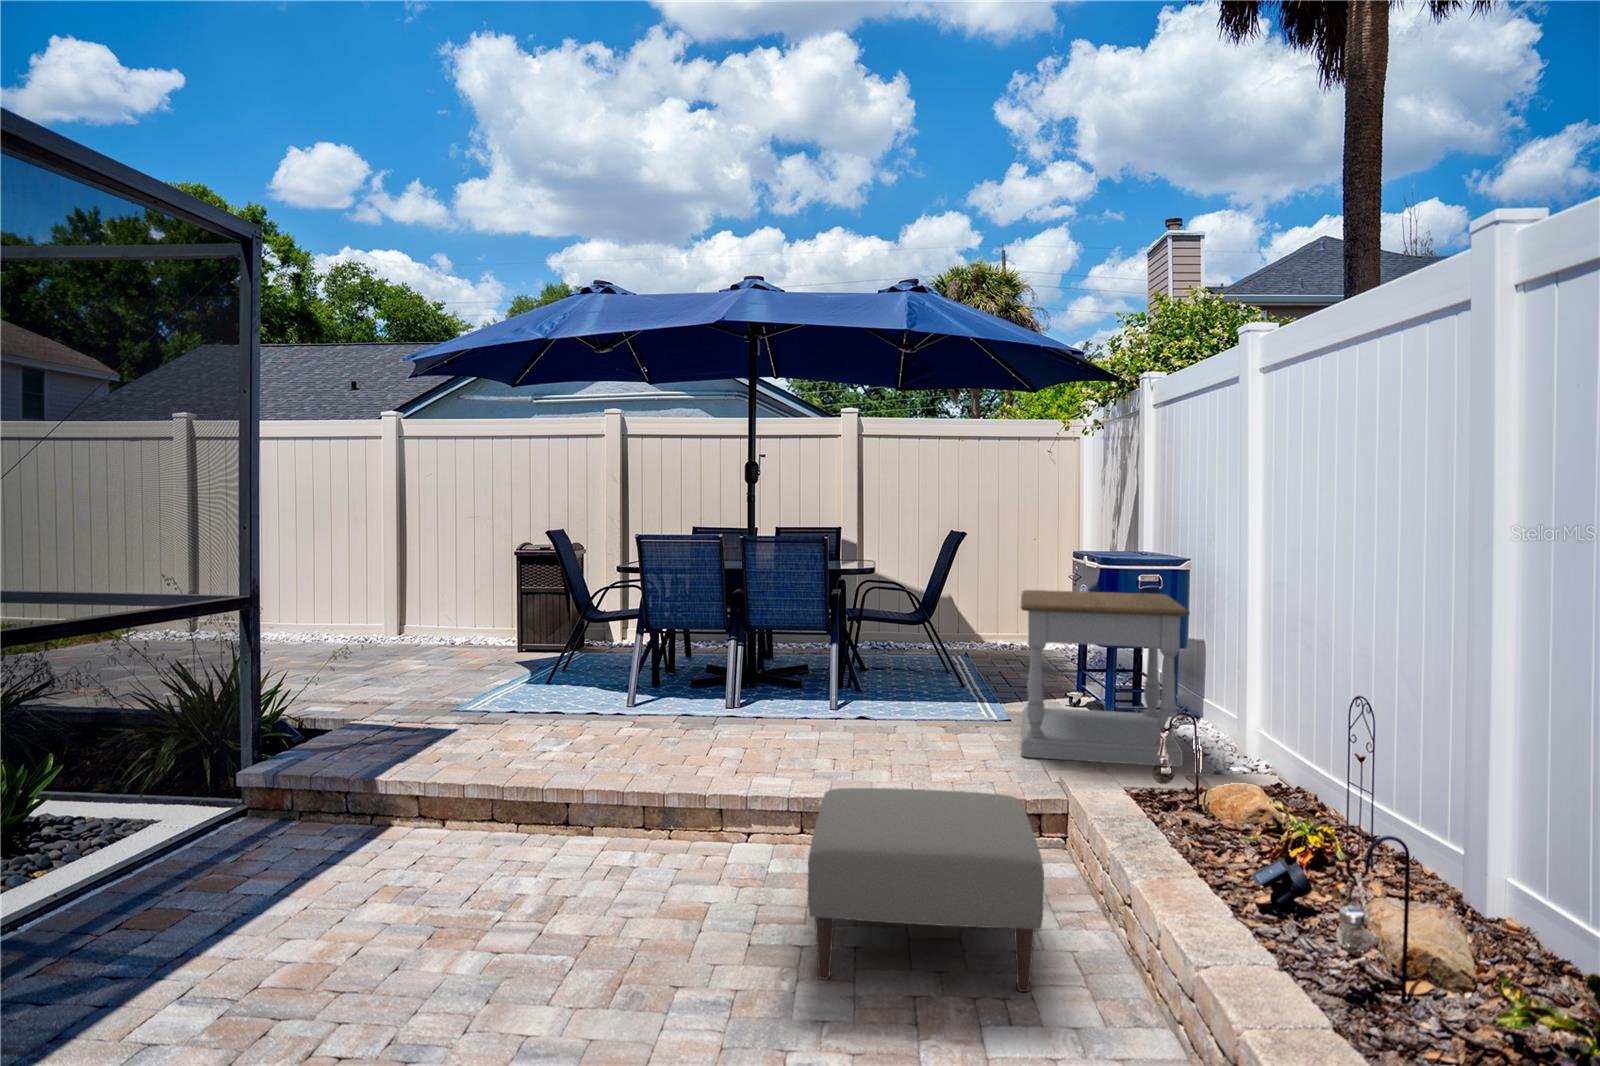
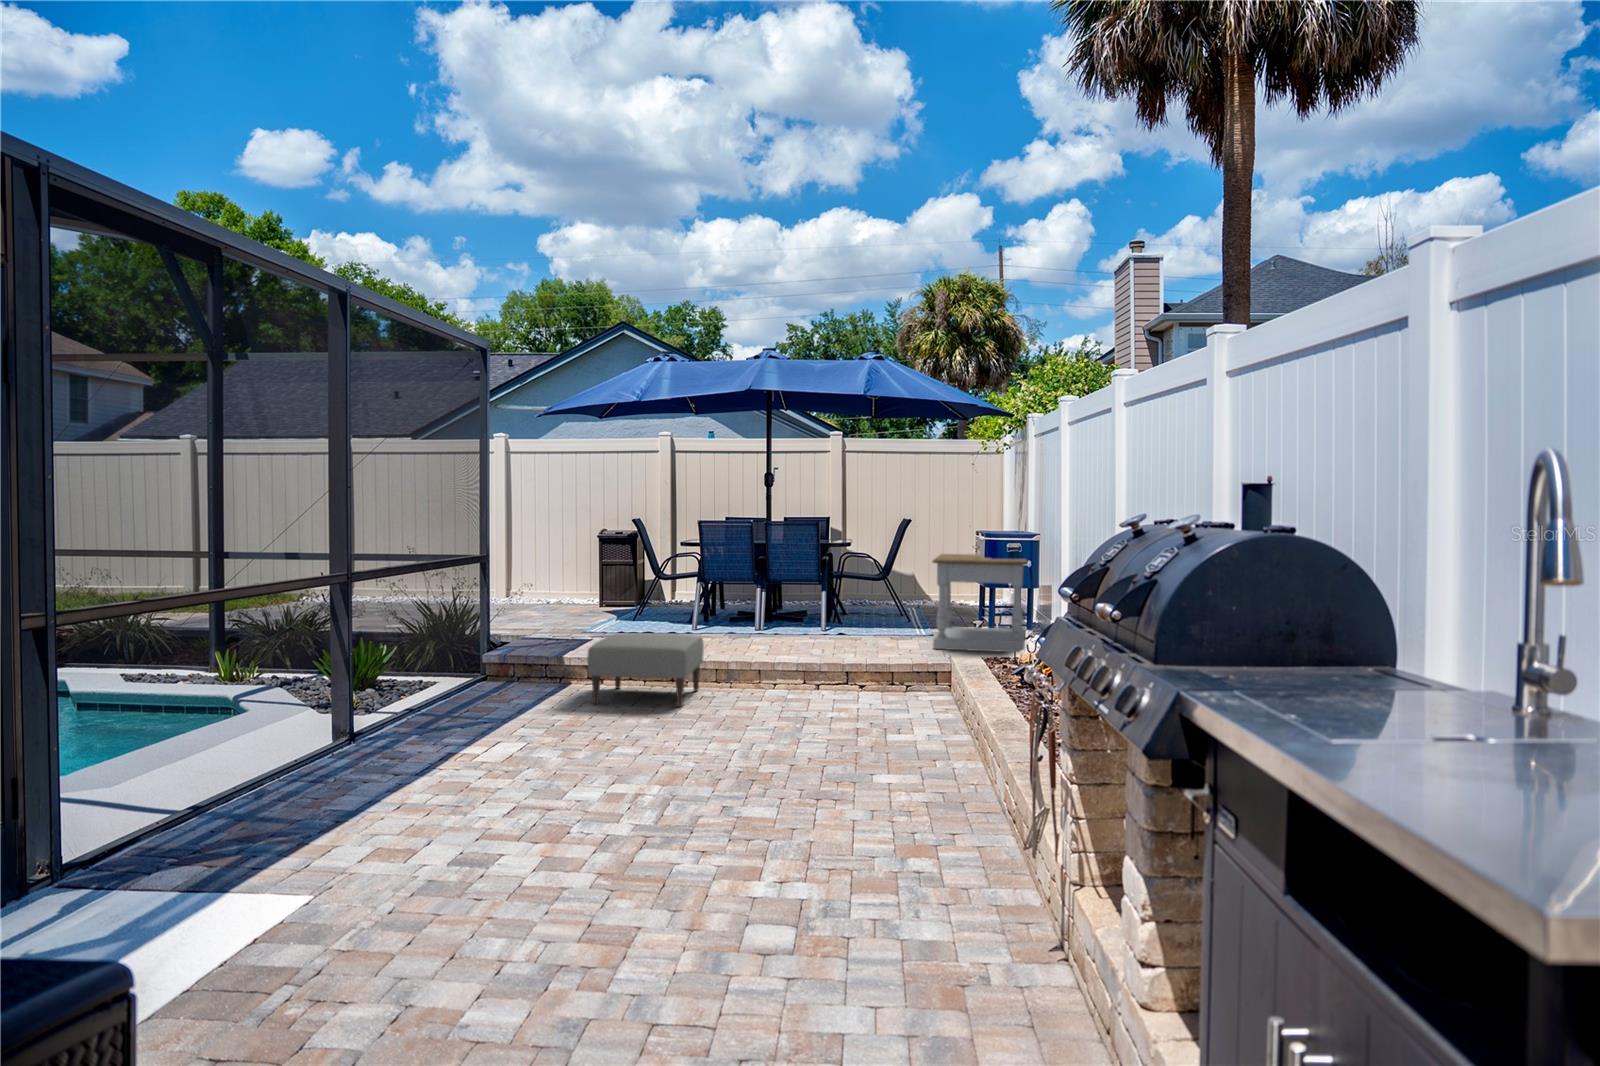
ottoman: present [808,788,1044,992] -> present [587,633,704,707]

